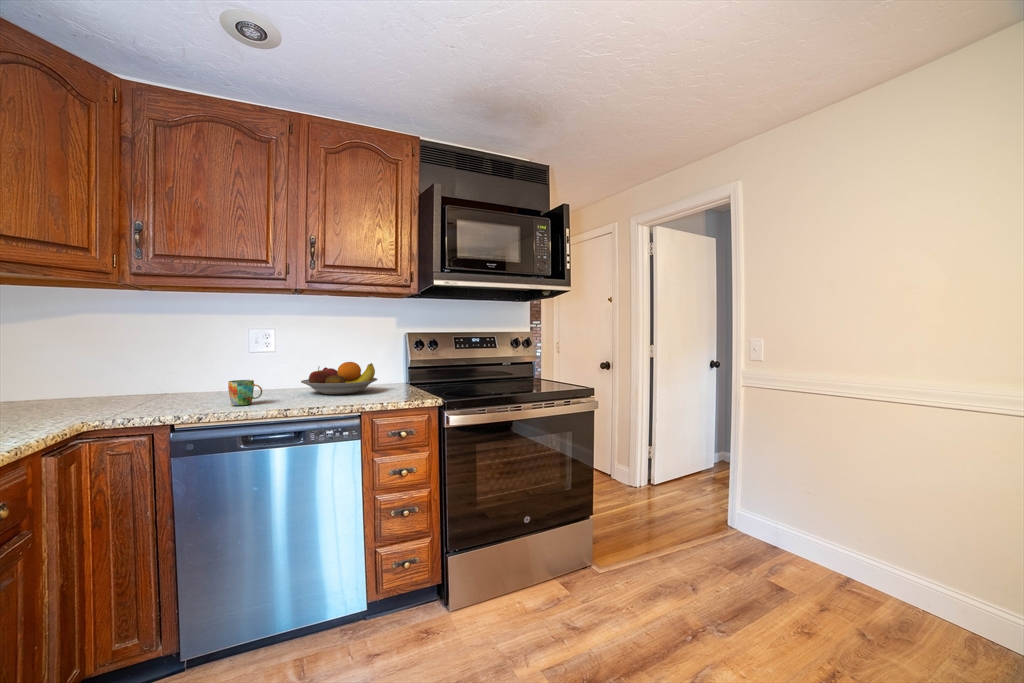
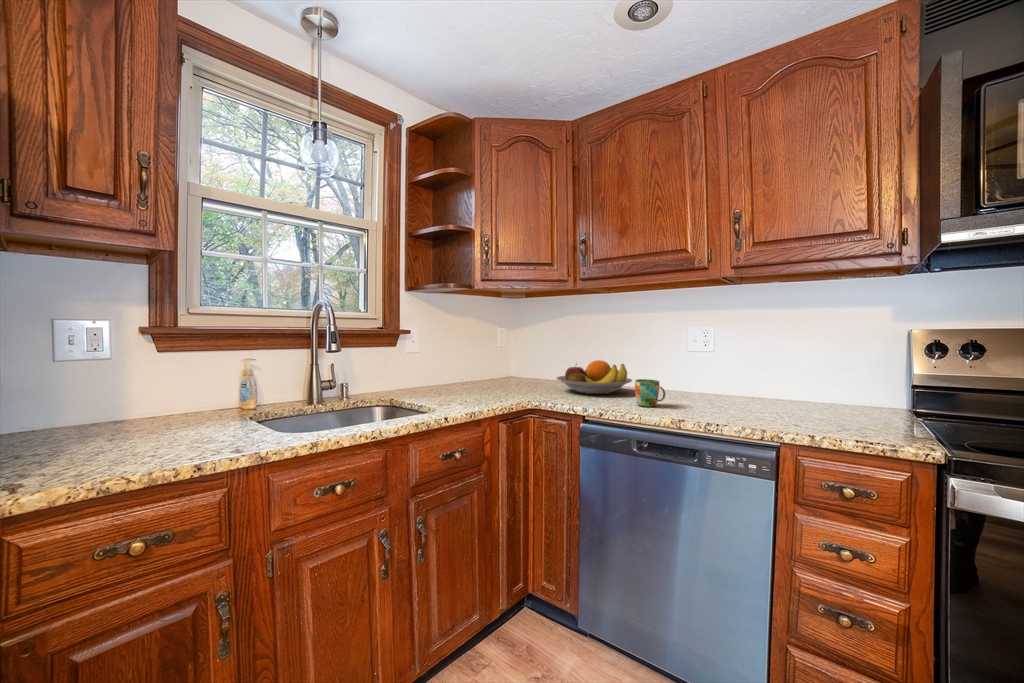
fruit bowl: present [301,362,378,394] -> present [557,360,632,394]

